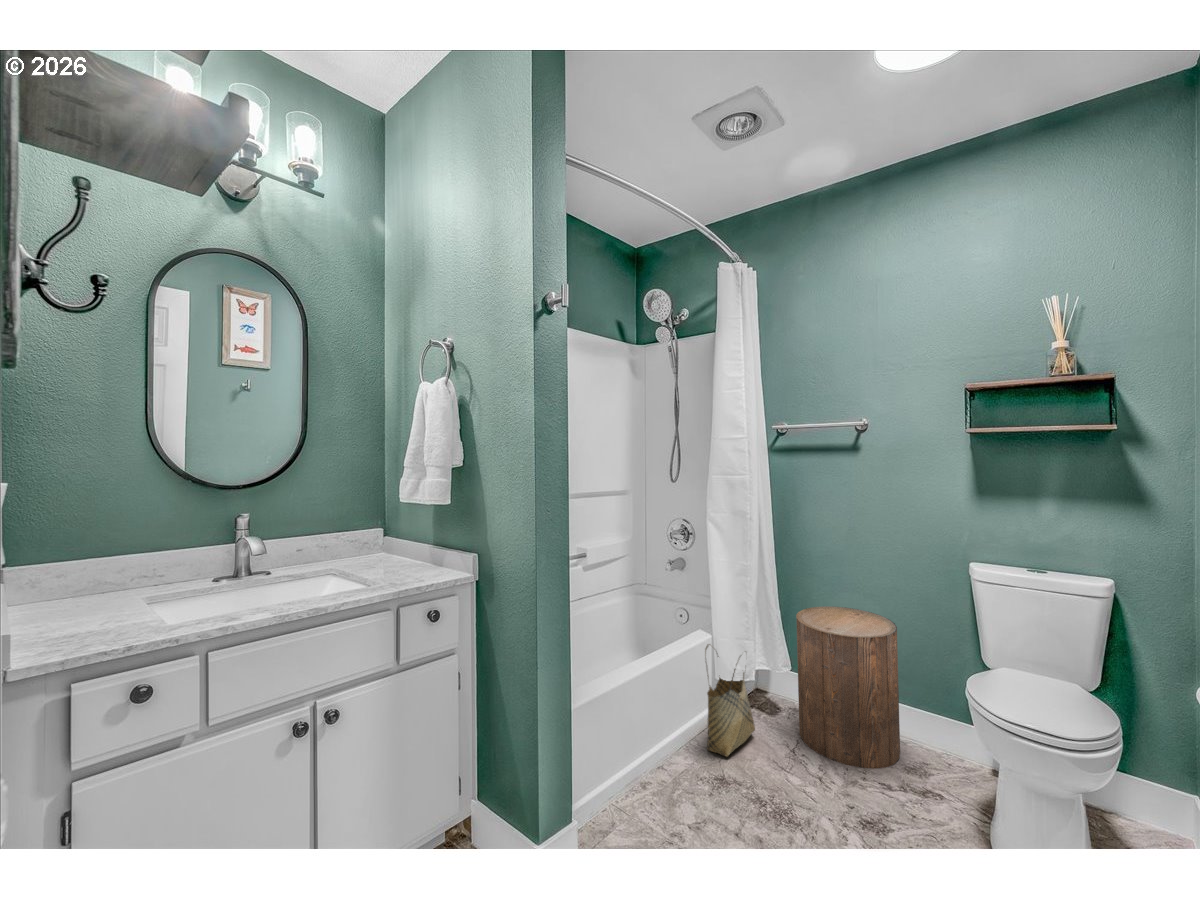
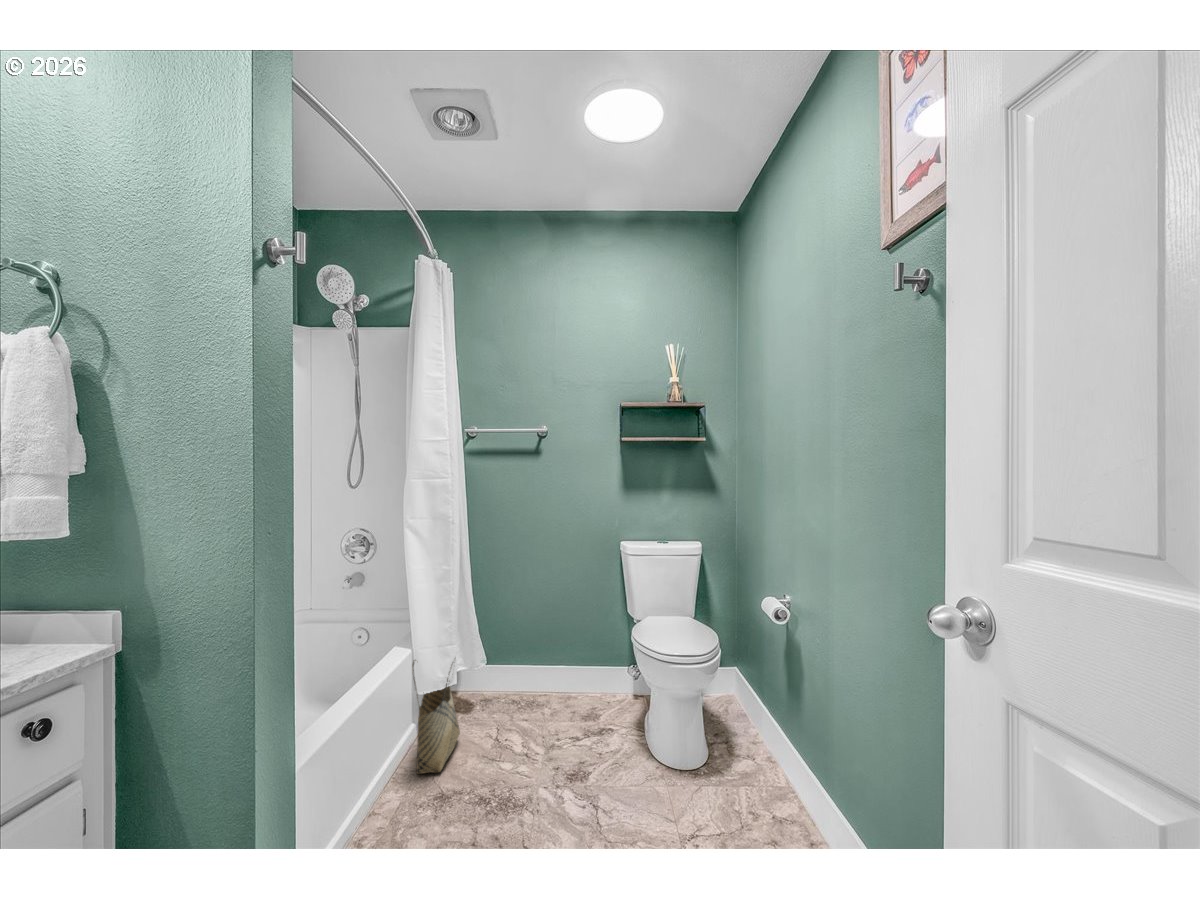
stool: present [796,606,900,769] -> none [496,594,577,736]

